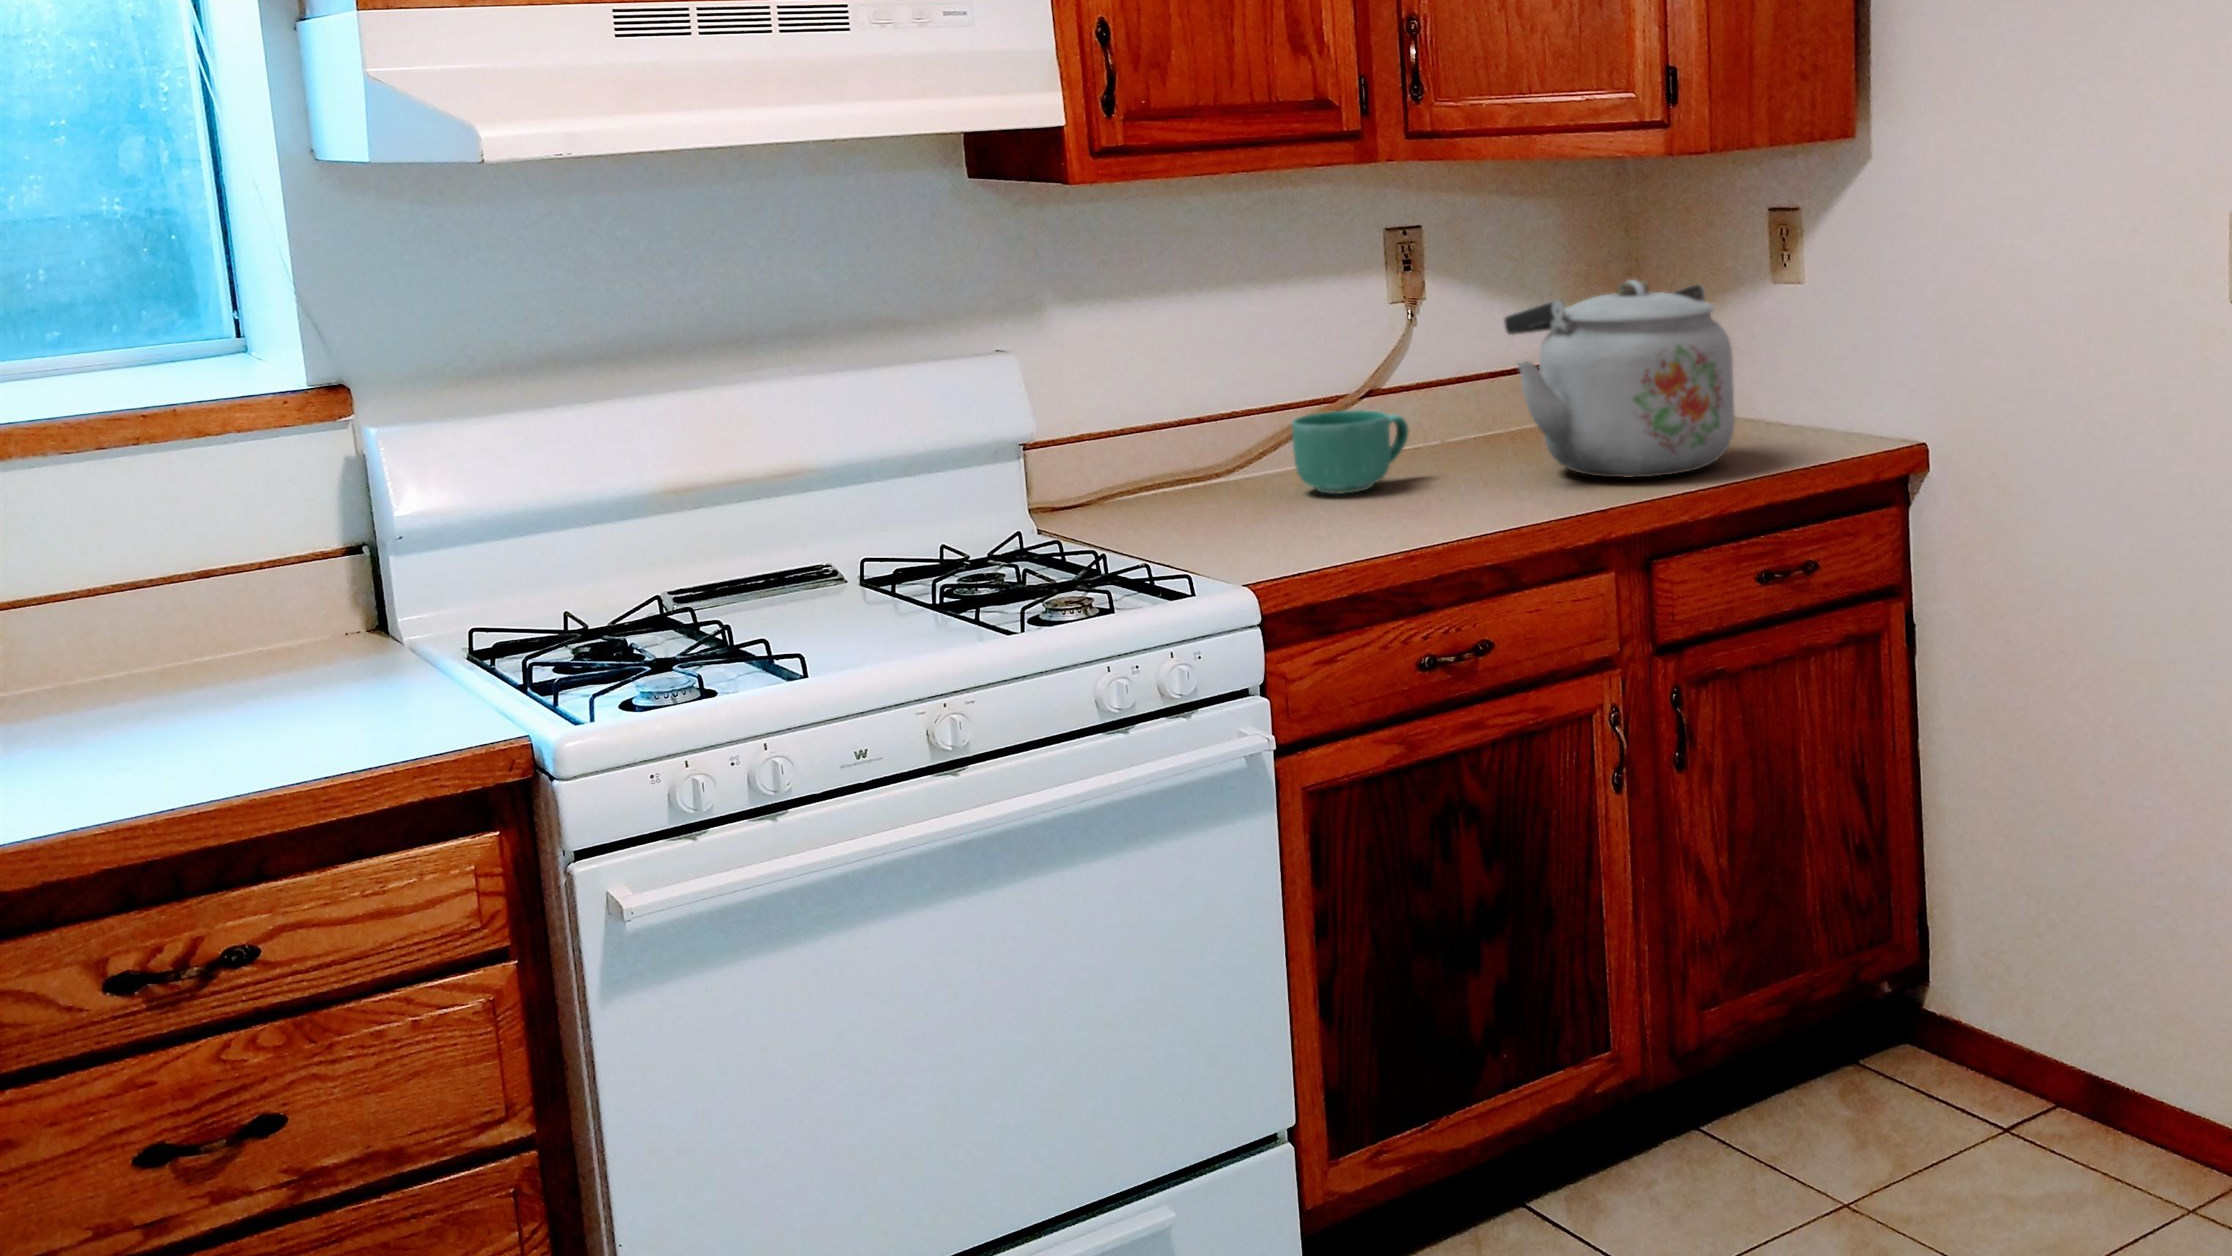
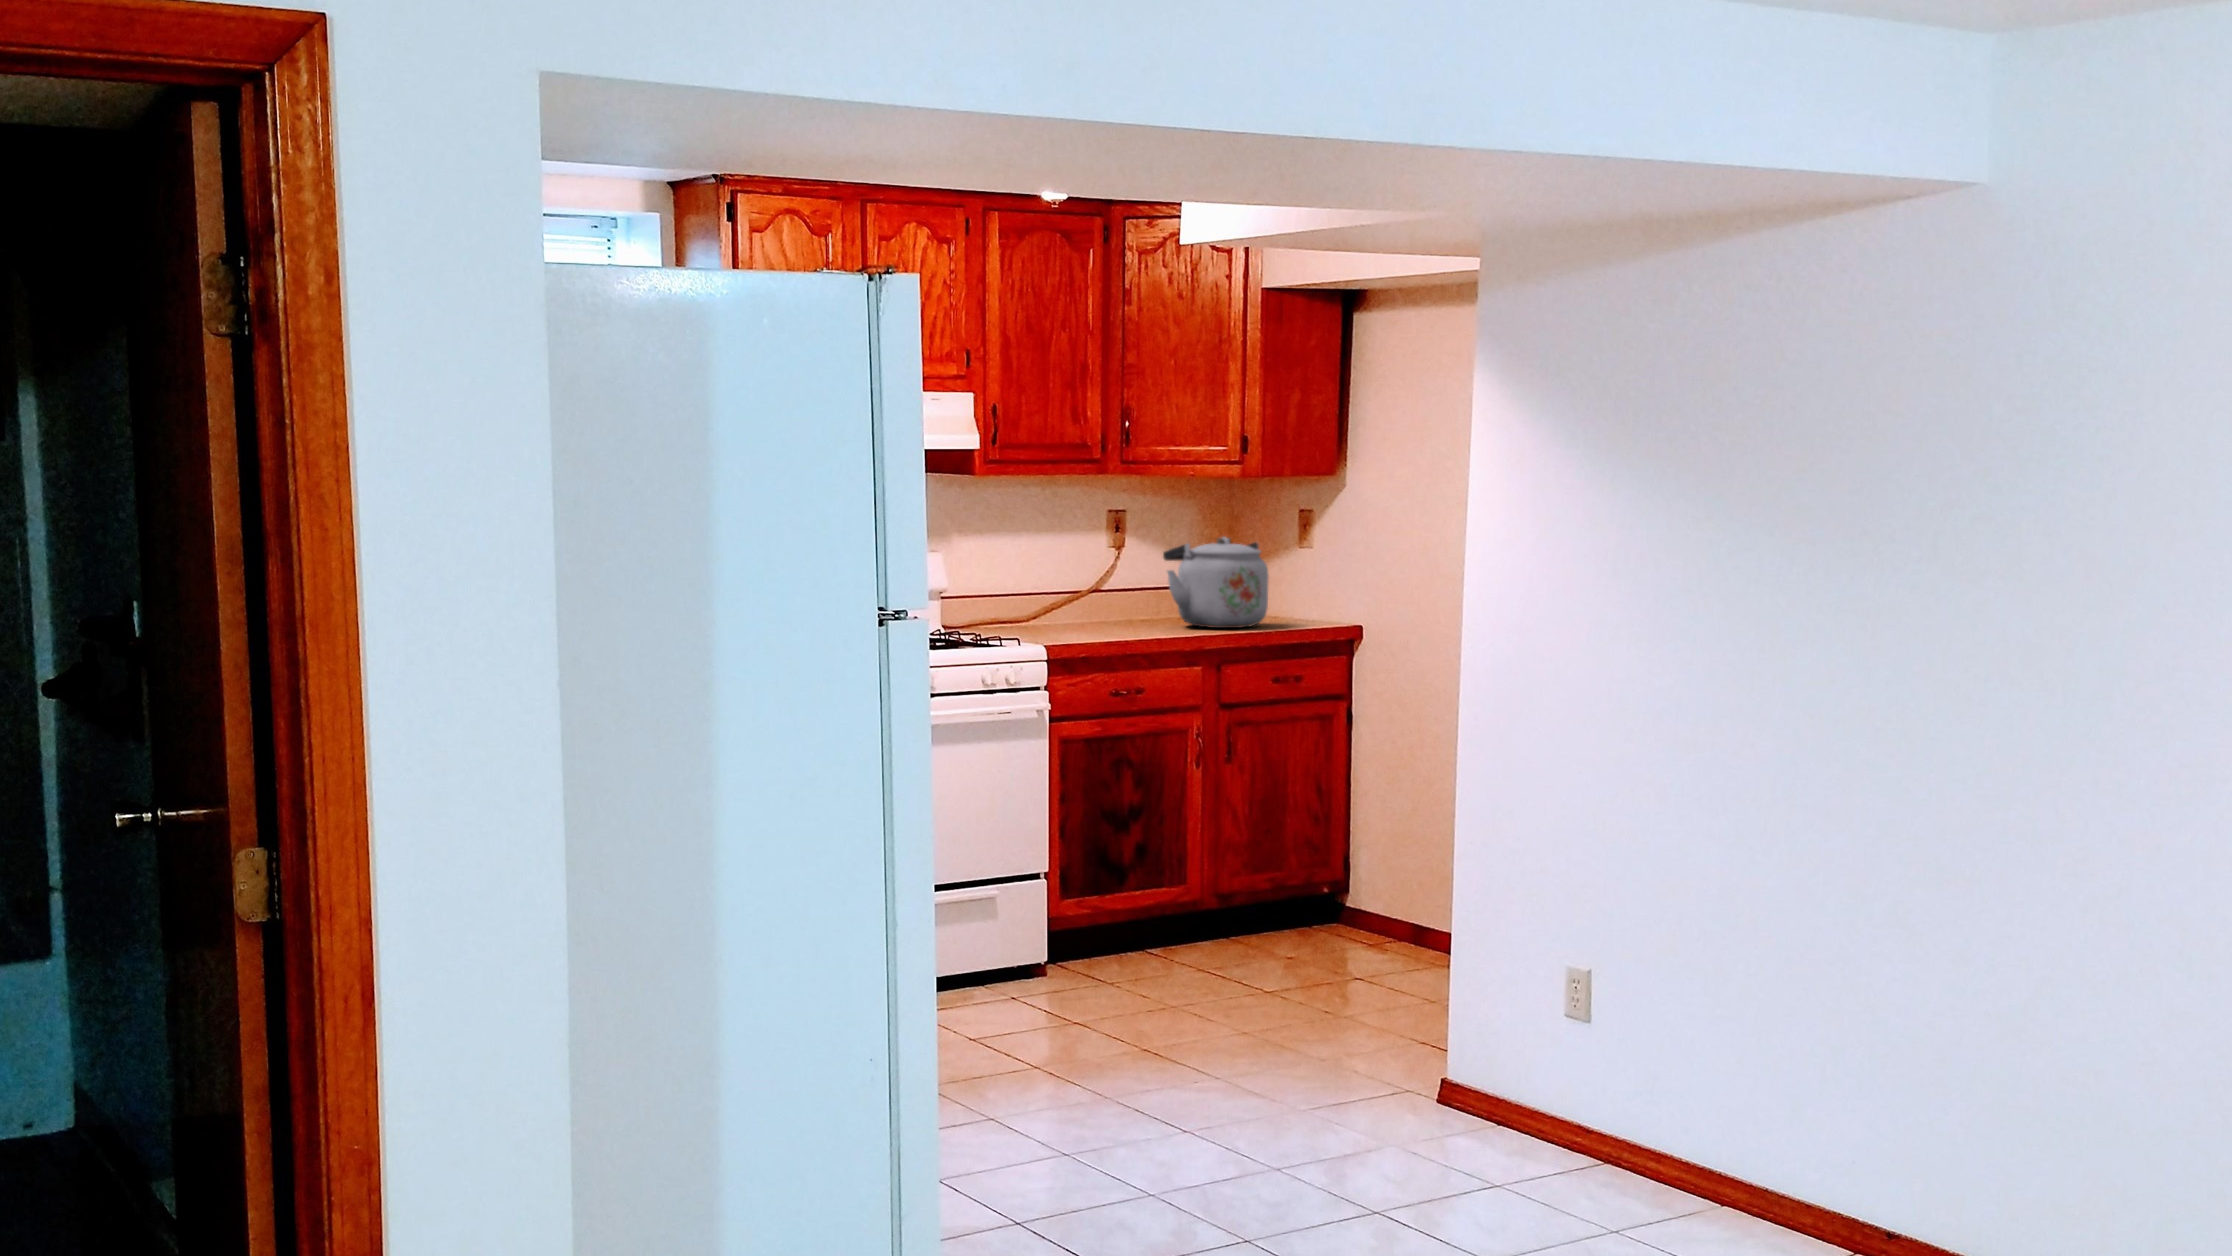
mug: present [1292,410,1408,494] -> none [1061,592,1115,628]

